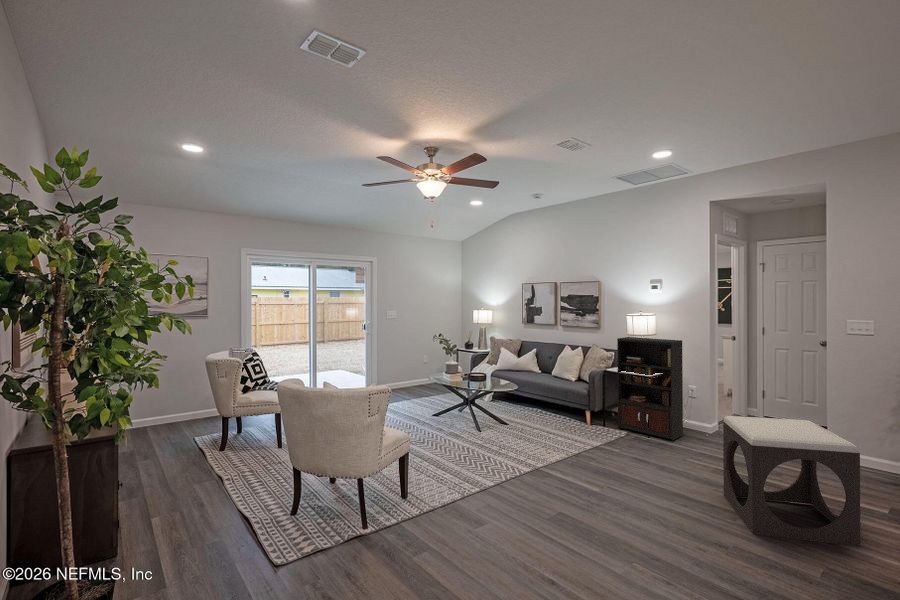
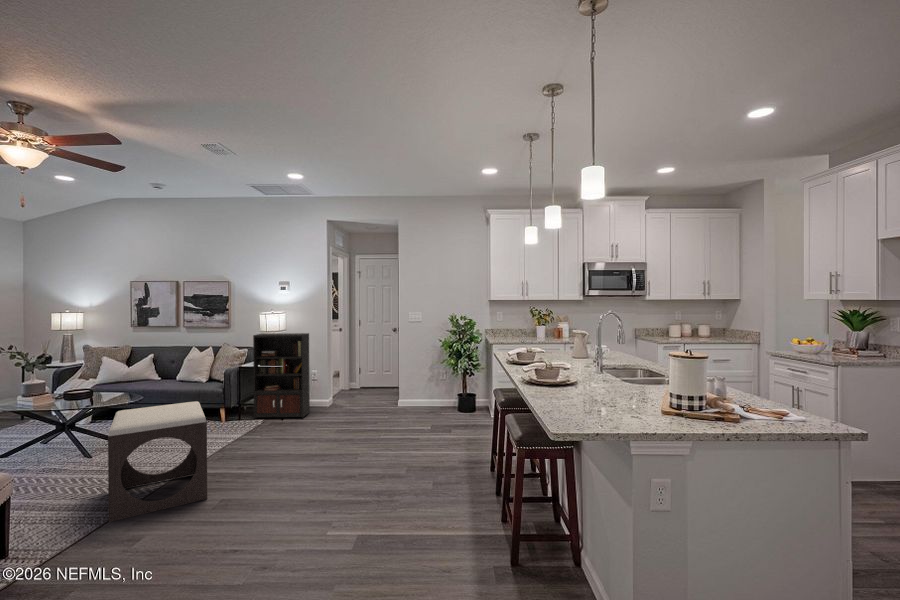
footstool: present [723,416,860,547] -> present [108,401,207,522]

